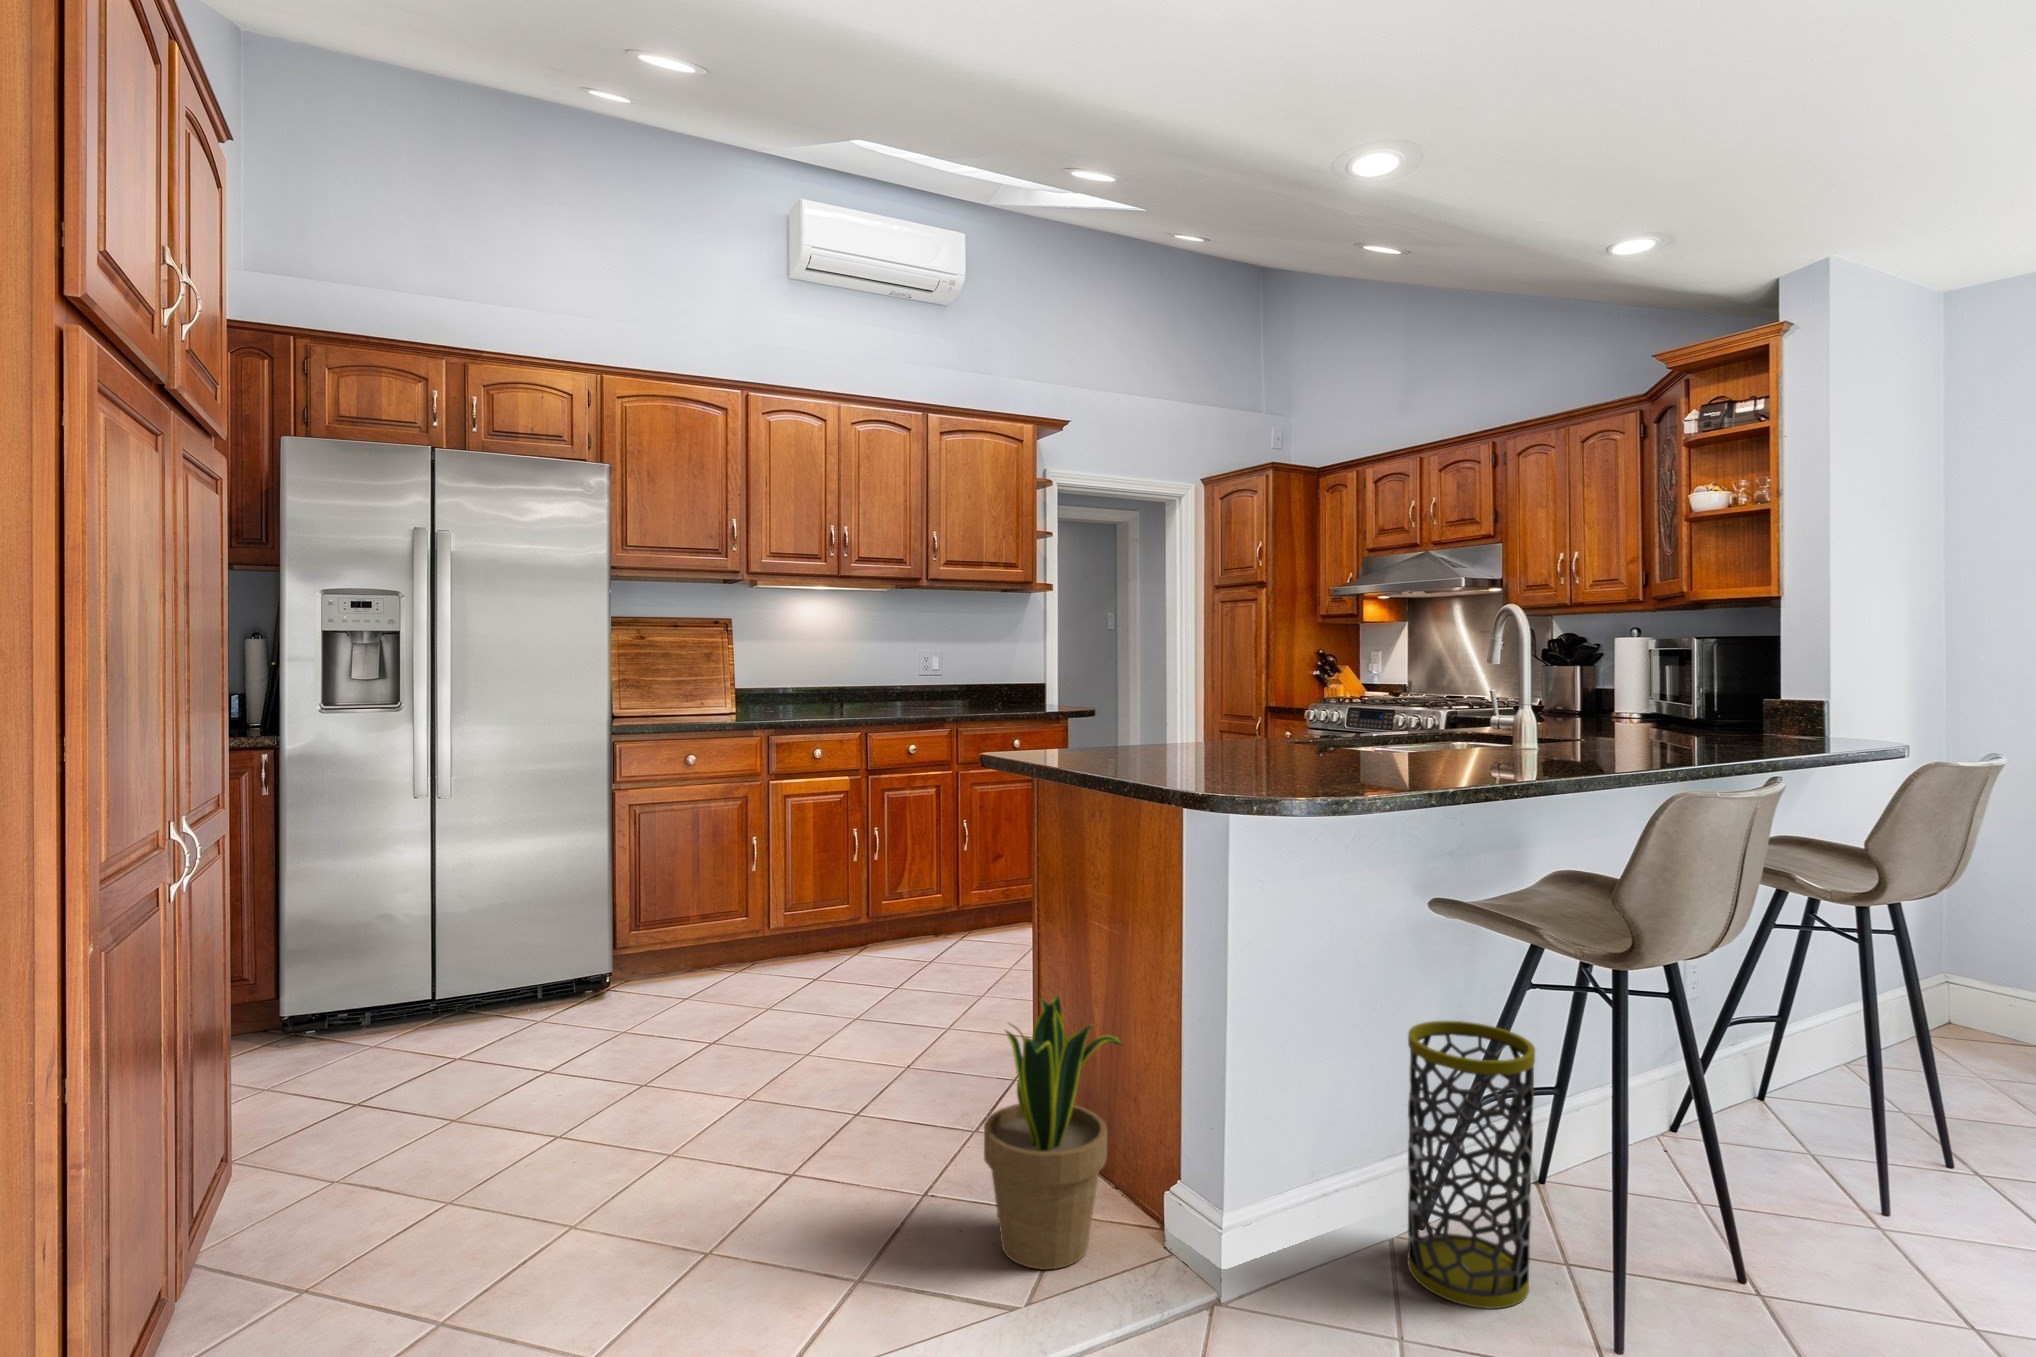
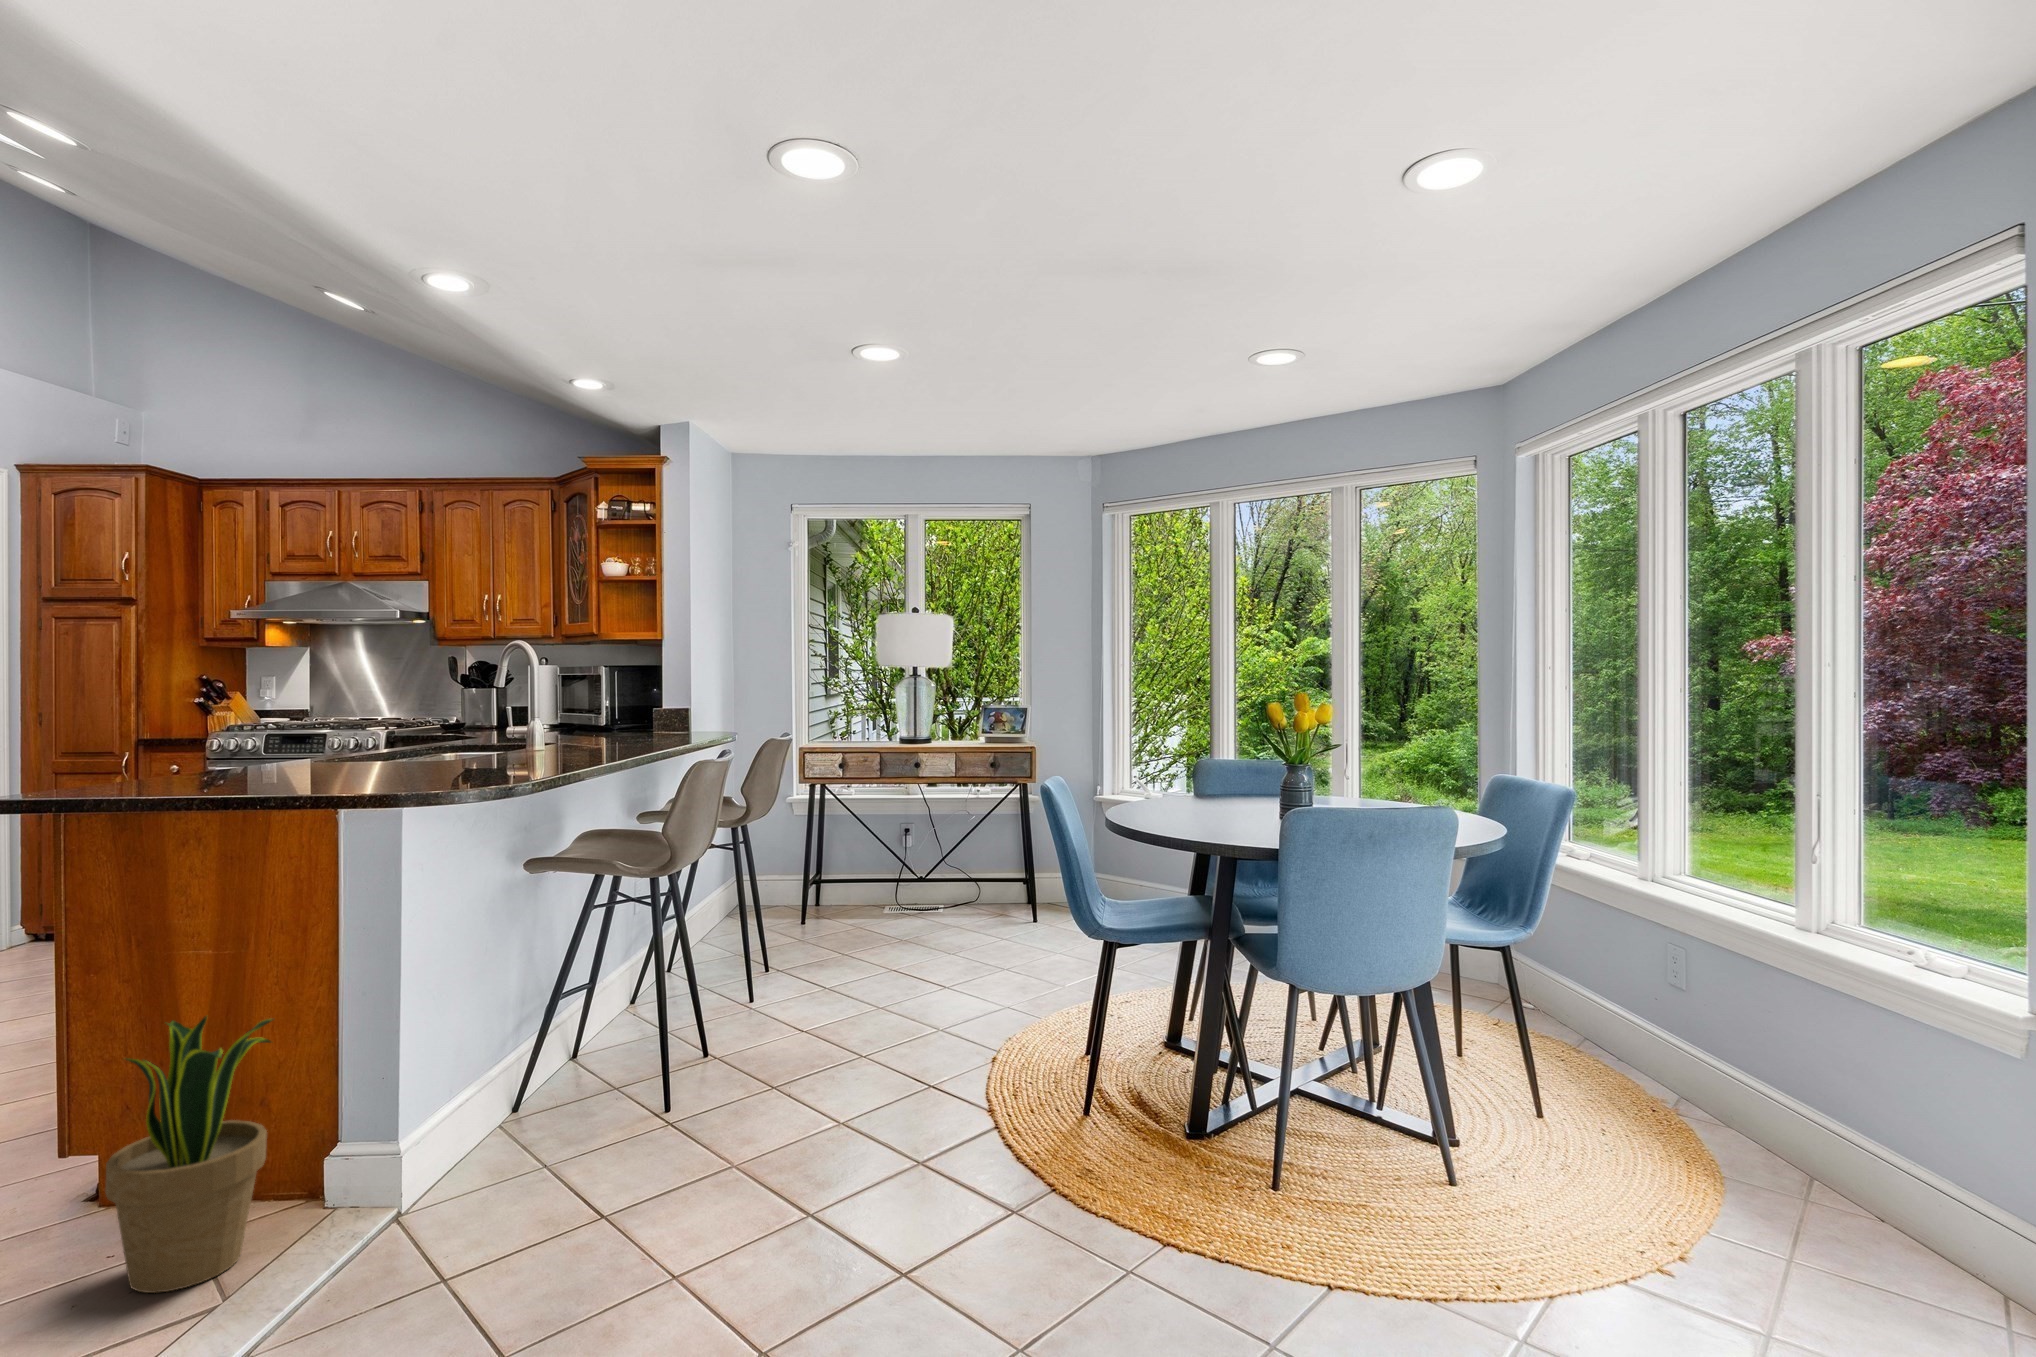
trash can: present [1407,1021,1535,1309] -> none [525,945,619,1145]

